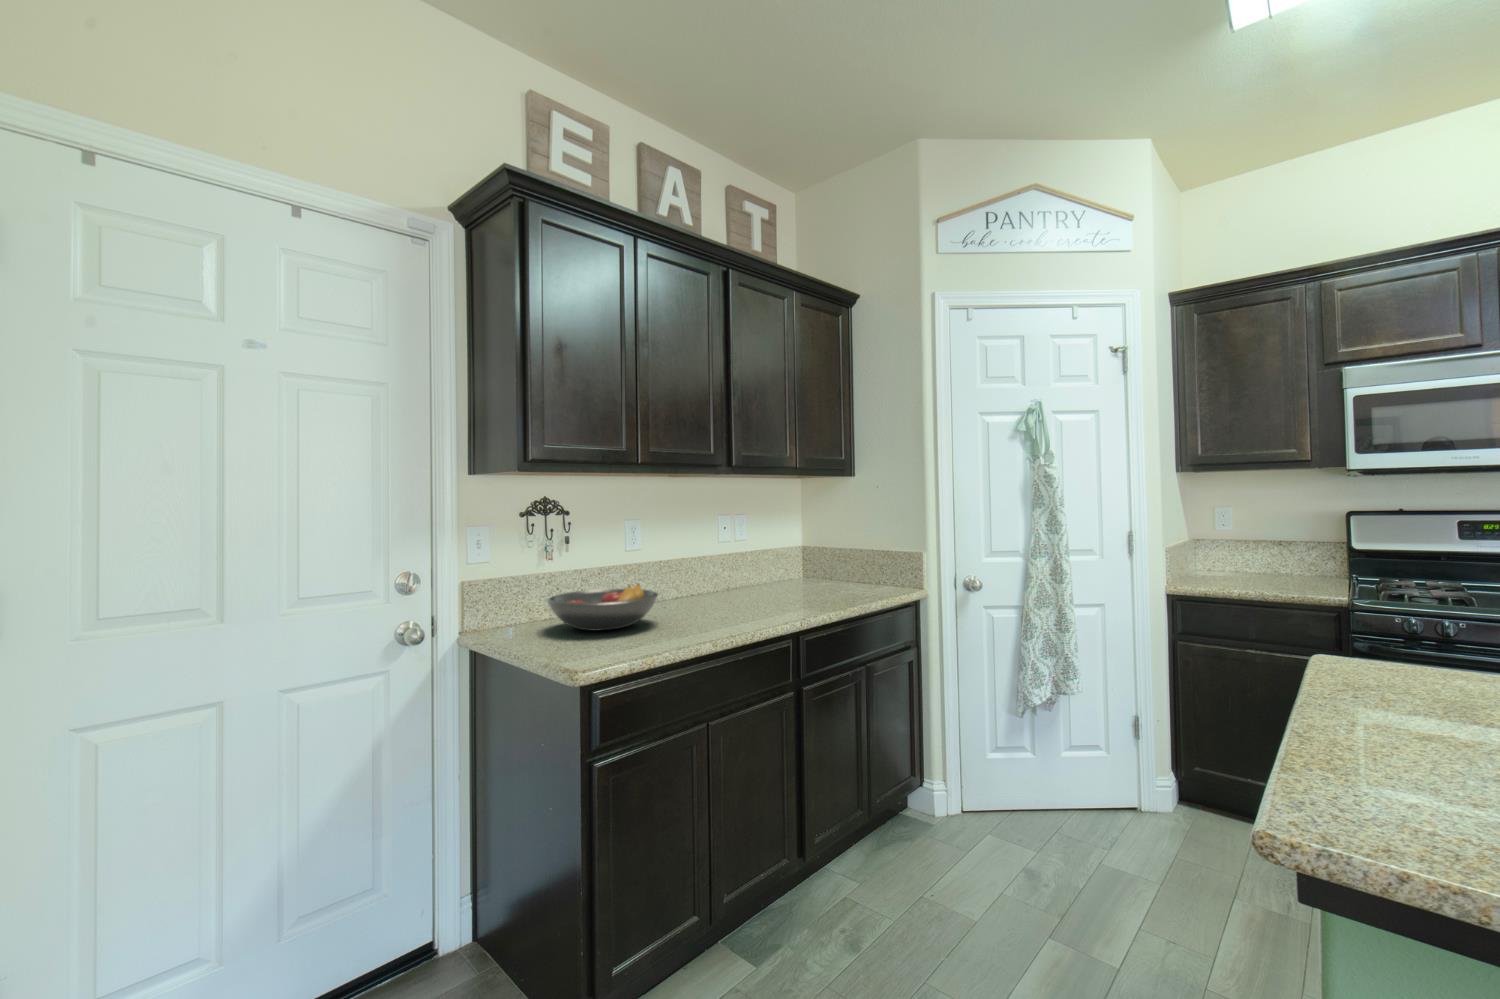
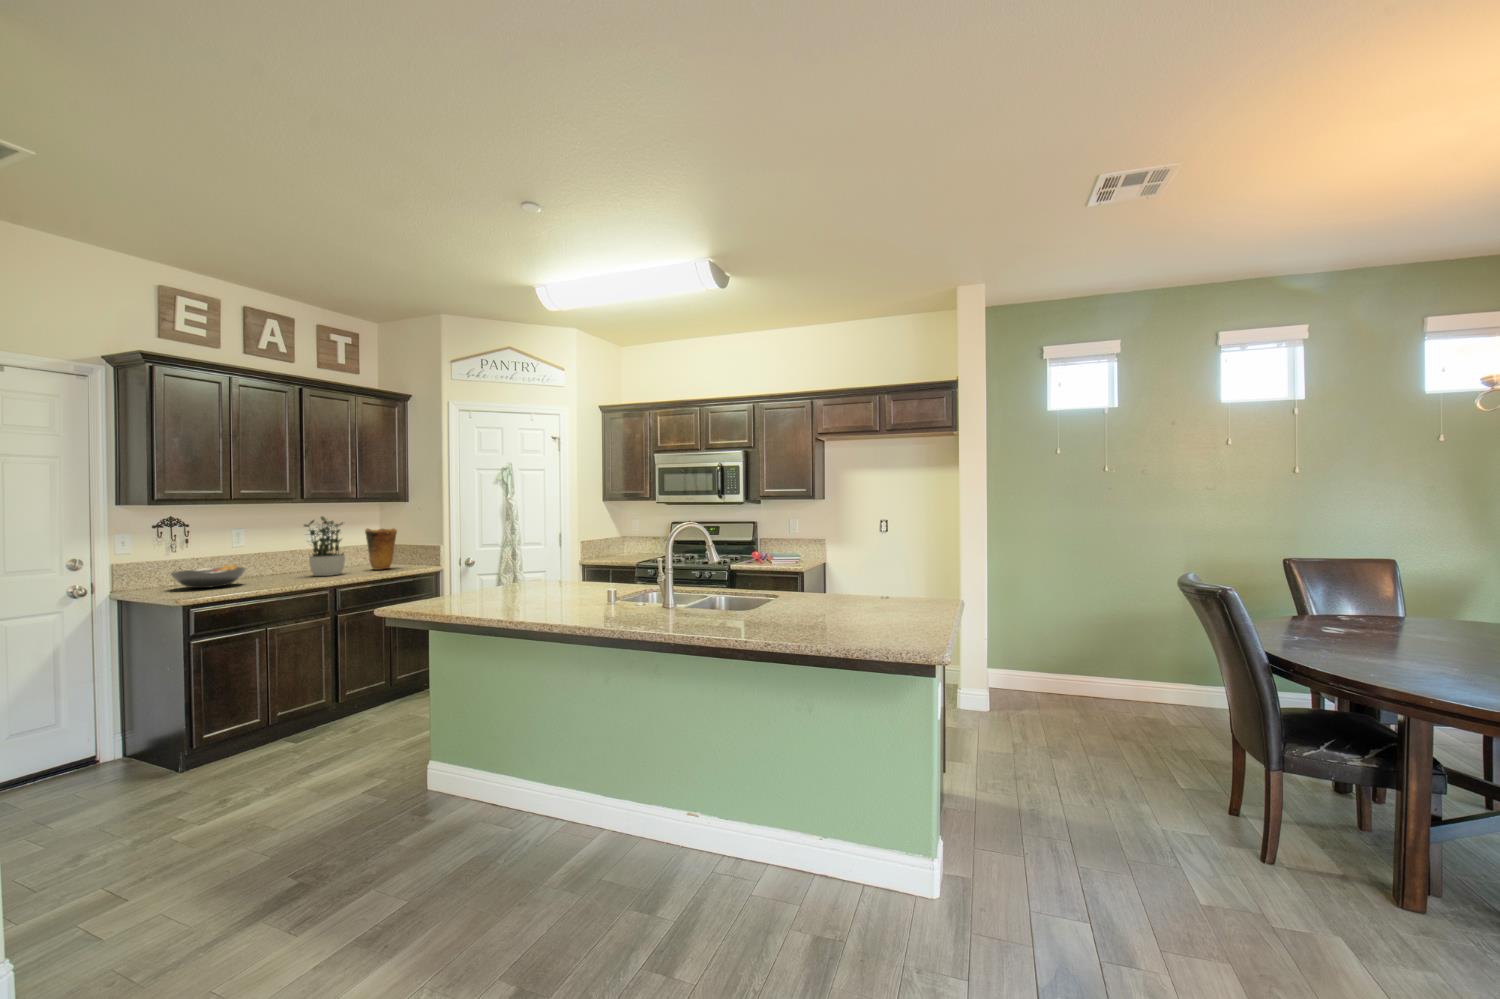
potted plant: none [730,498,793,608] -> present [304,516,345,576]
vase: none [810,521,862,596] -> present [365,528,397,570]

